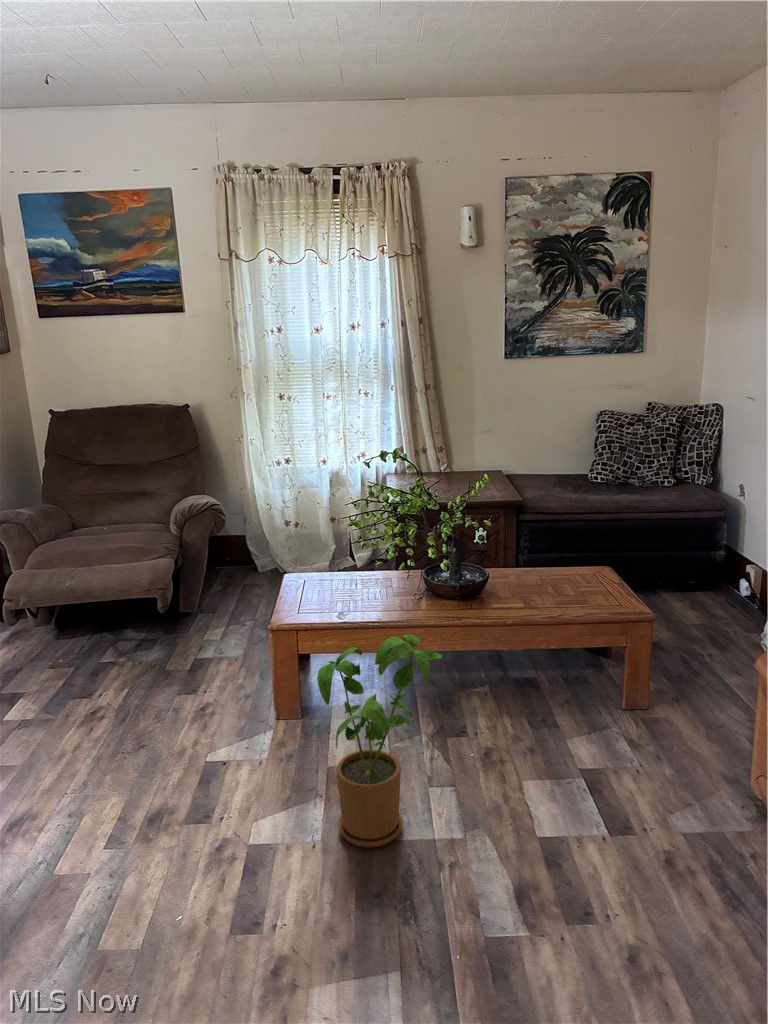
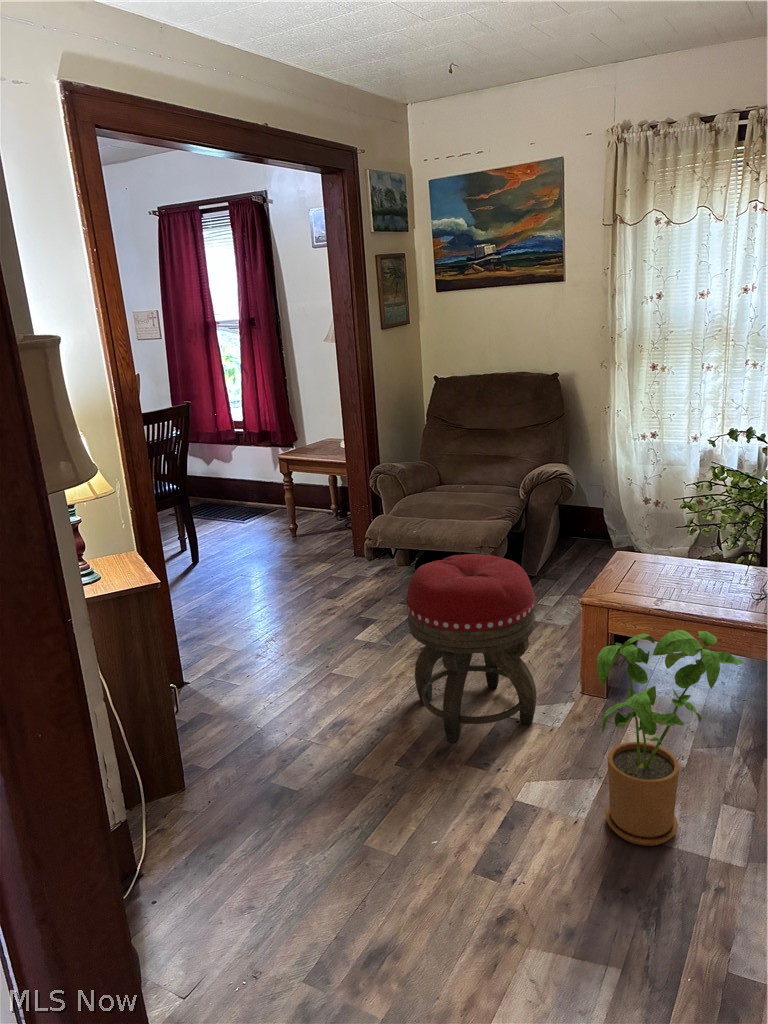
footstool: none [88,598,242,806] -> present [406,554,536,742]

